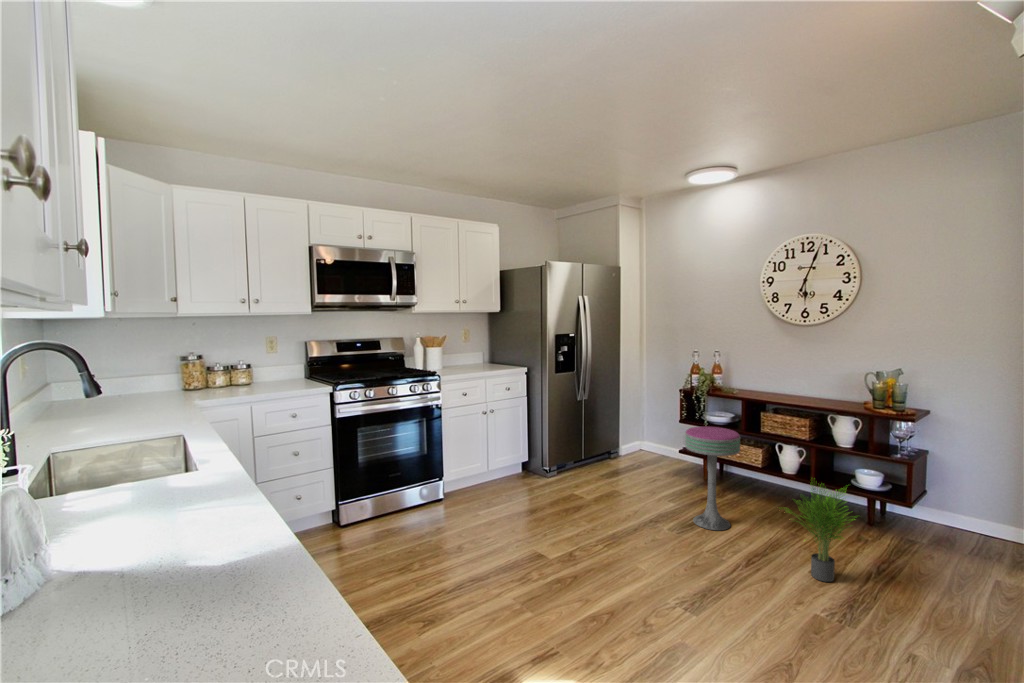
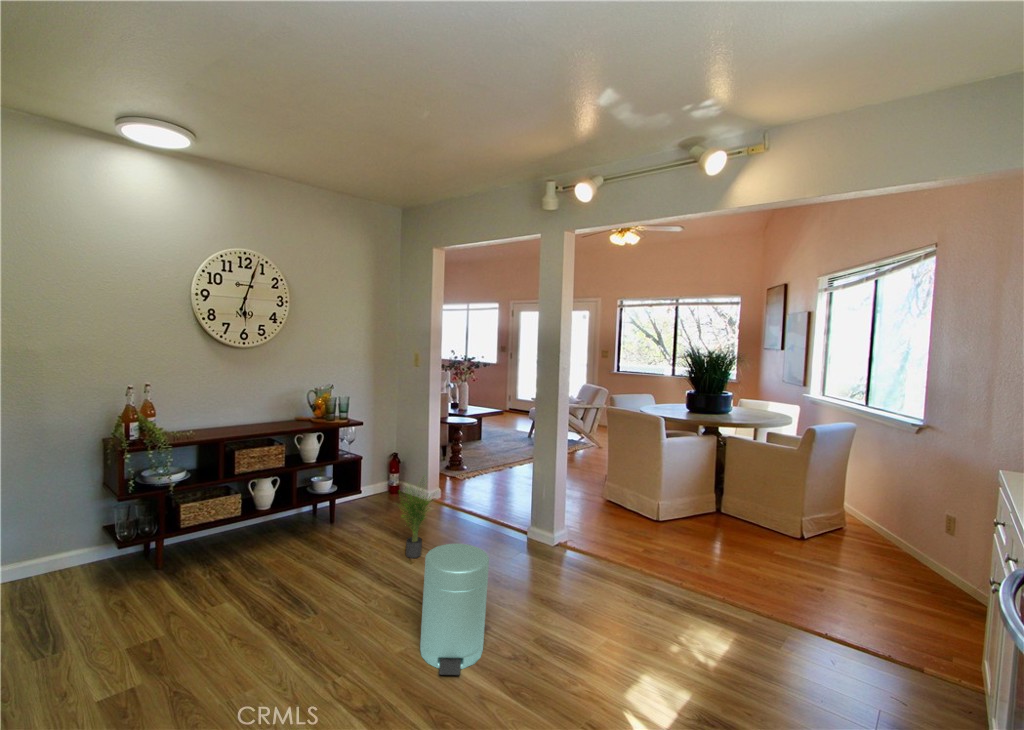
bar stool: present [685,427,740,530] -> none [272,473,336,595]
trash can: none [592,491,666,608] -> present [420,544,489,675]

